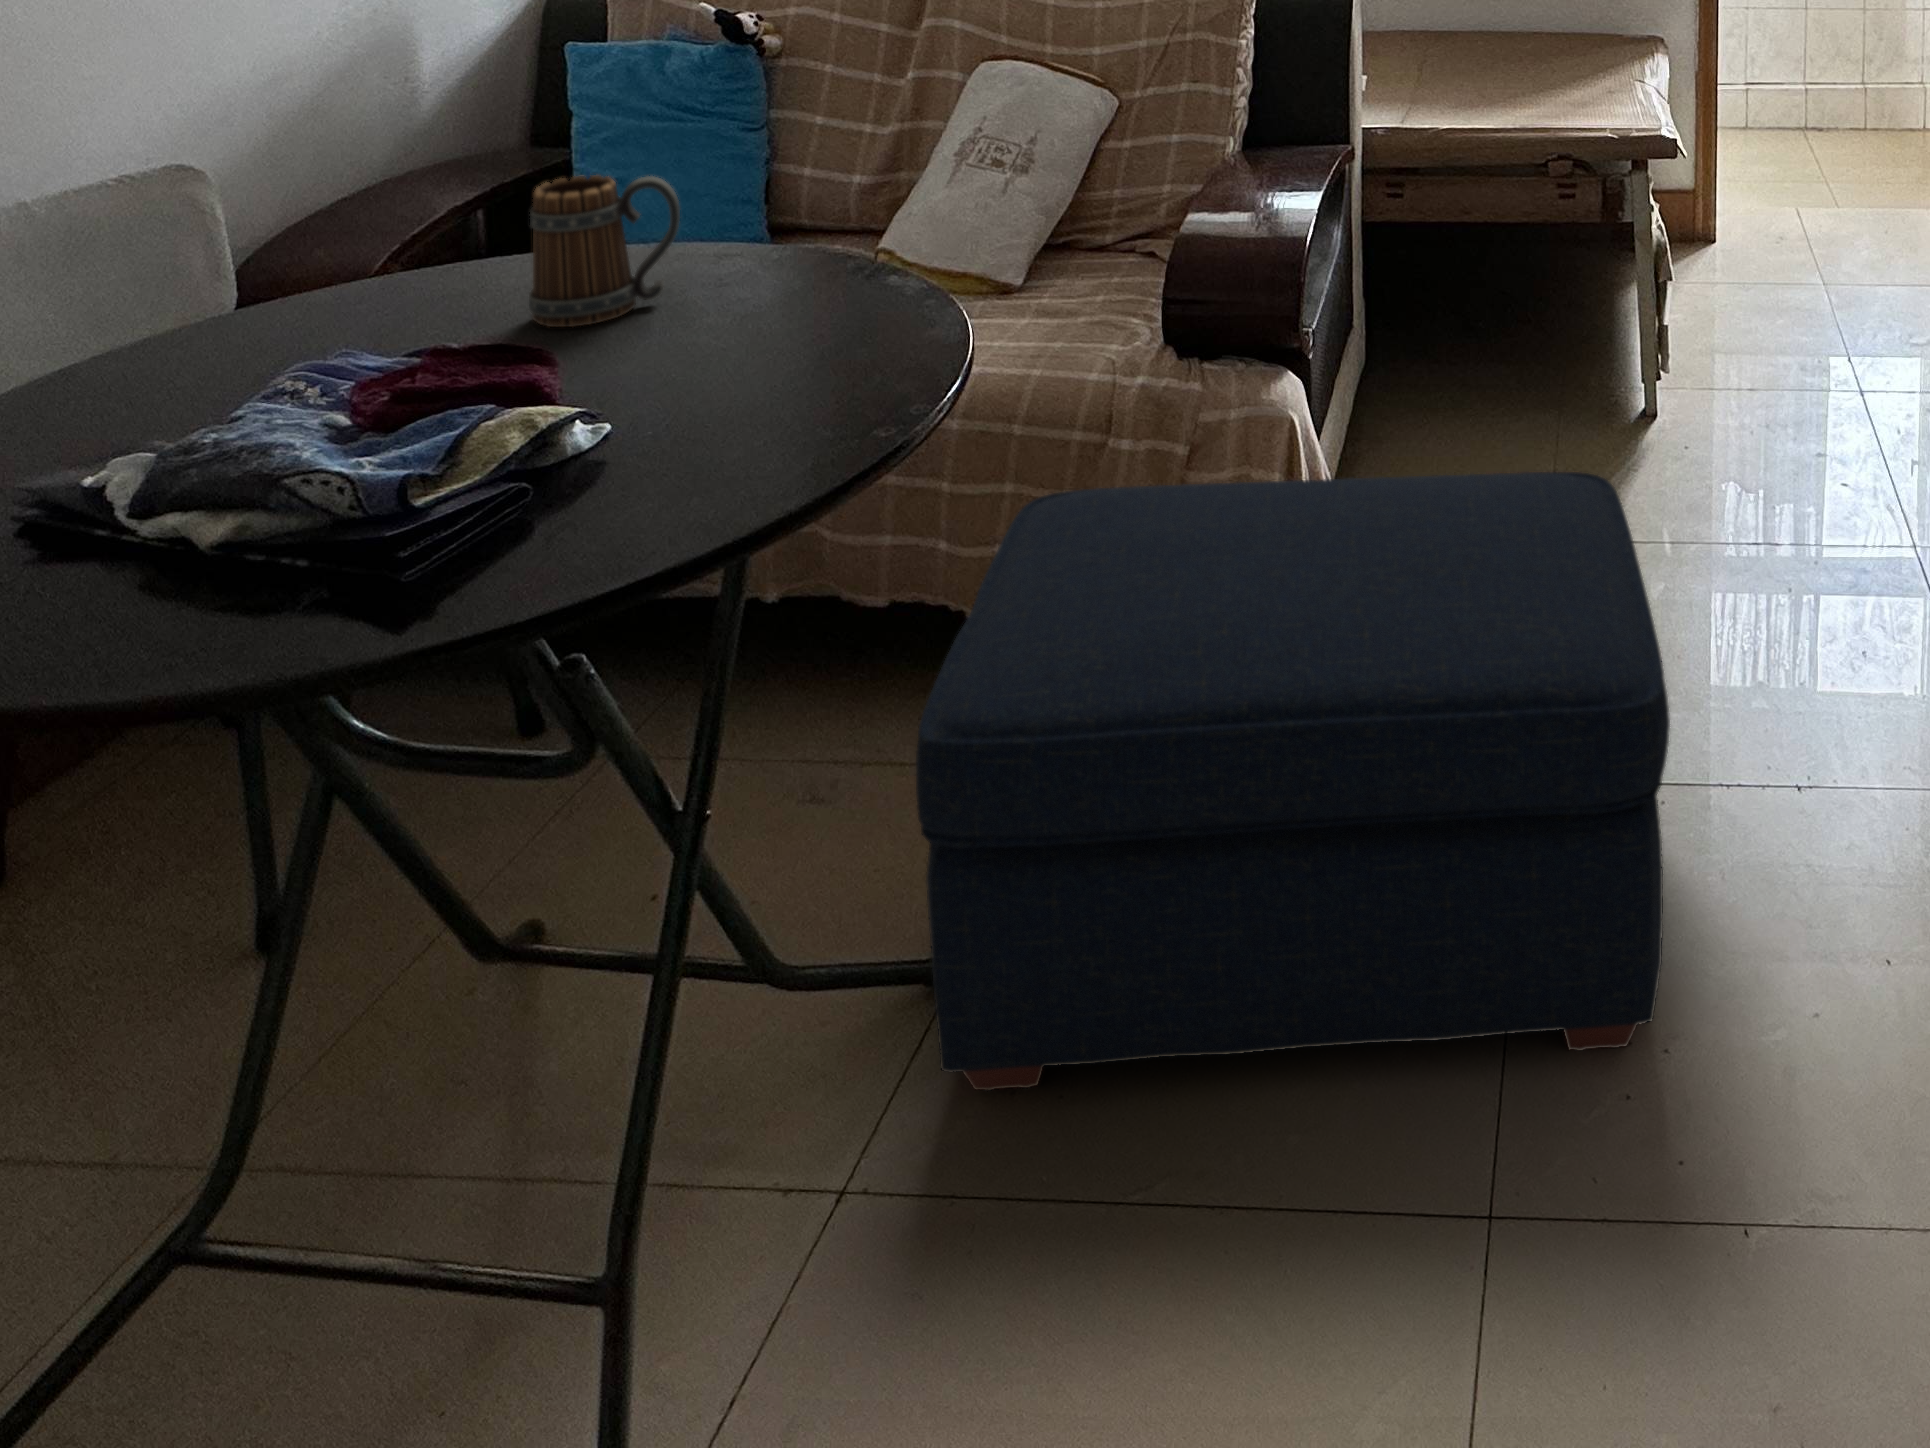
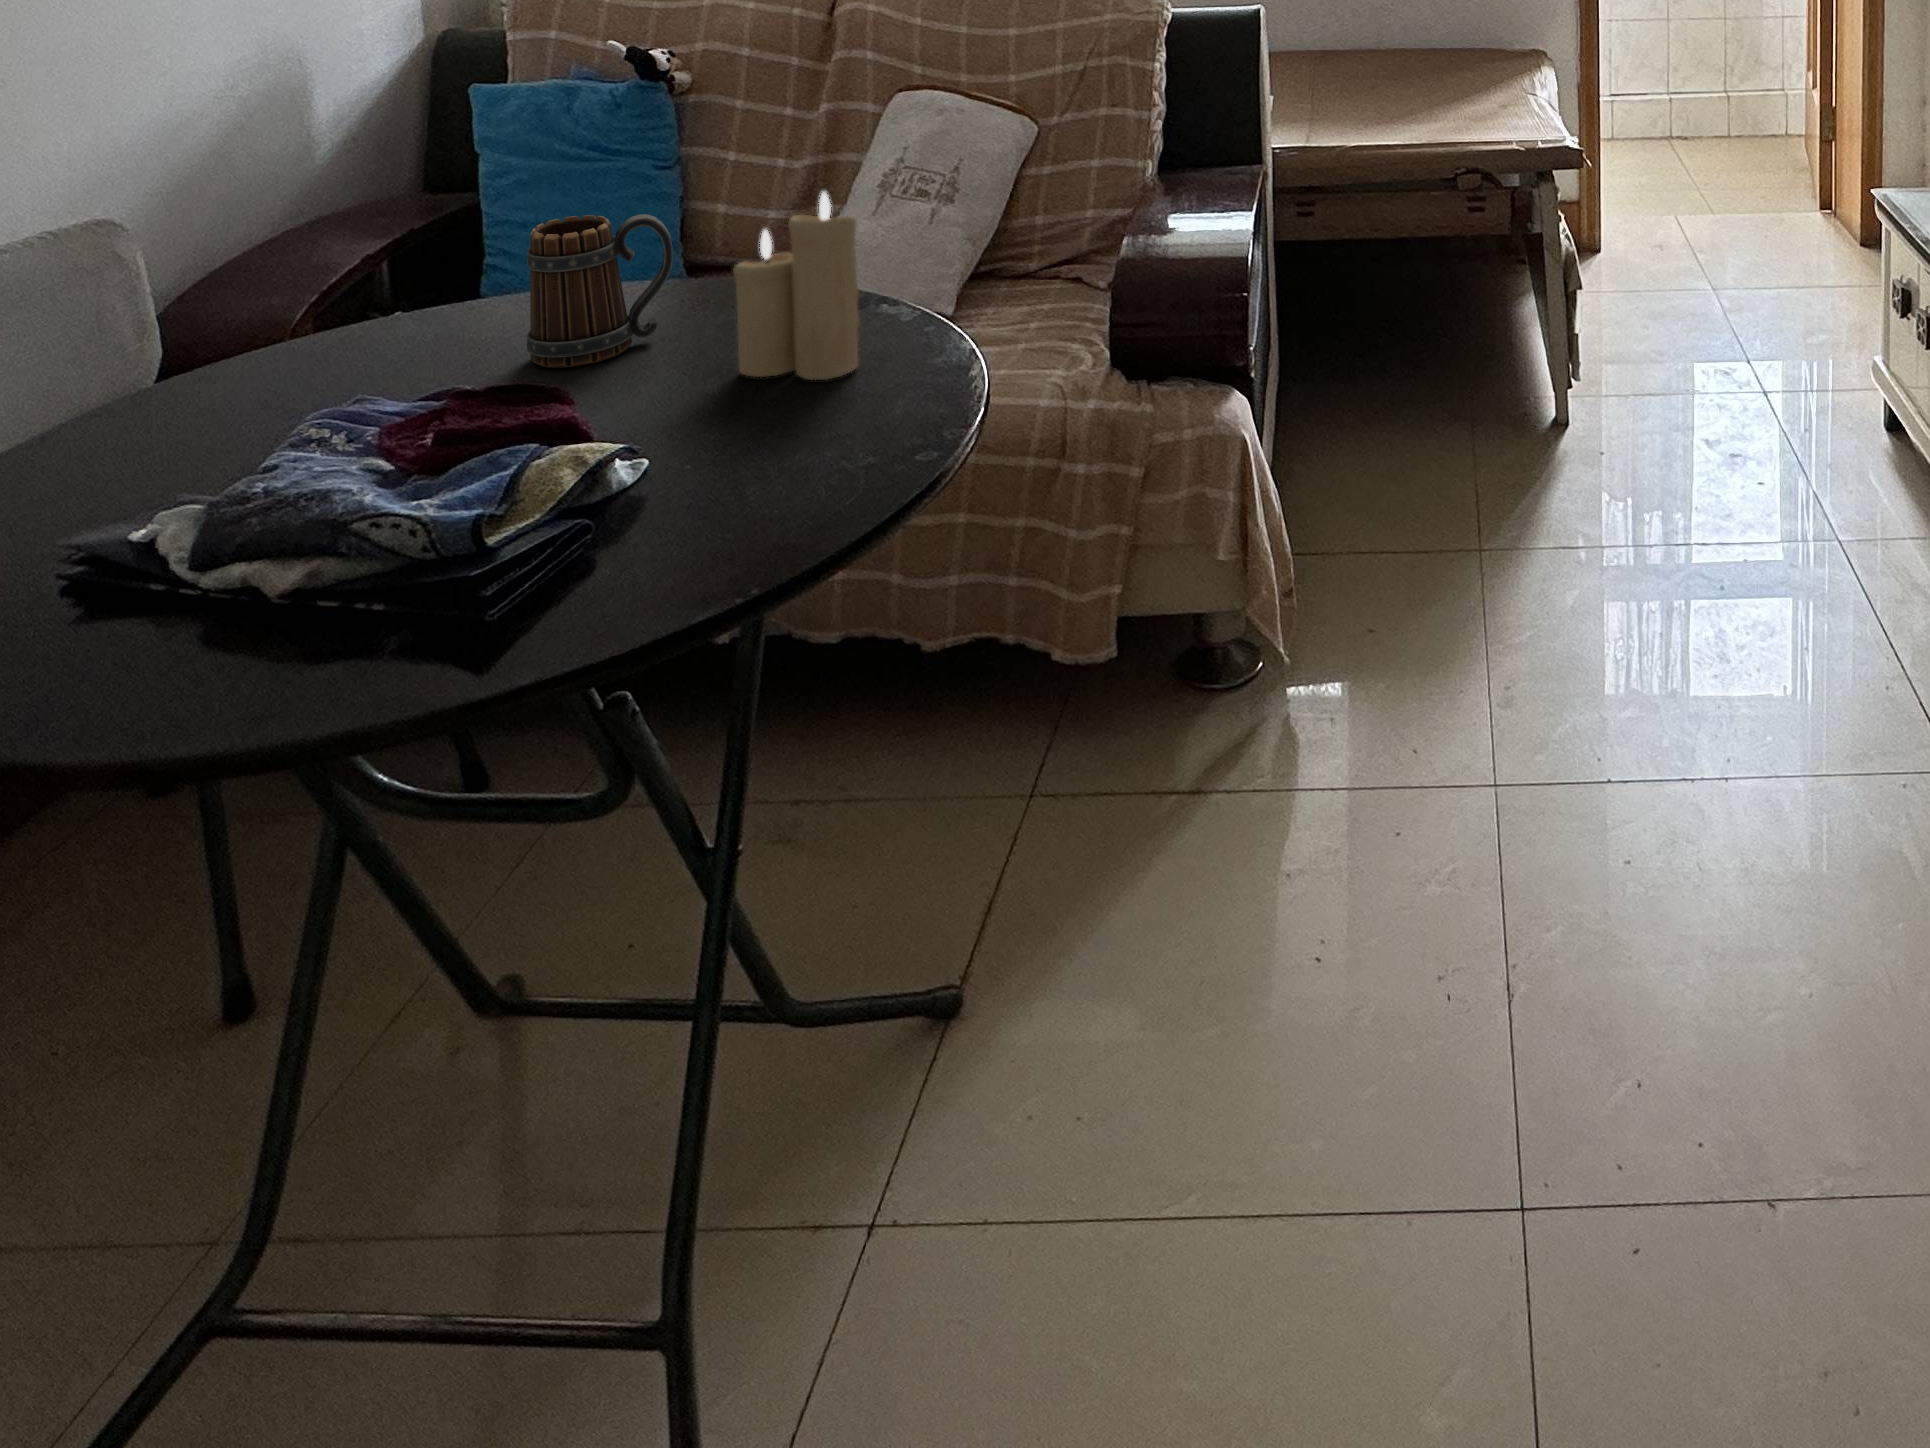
candle: none [726,159,853,350] -> present [733,192,860,380]
ottoman: present [916,472,1670,1090] -> none [937,474,1664,1107]

